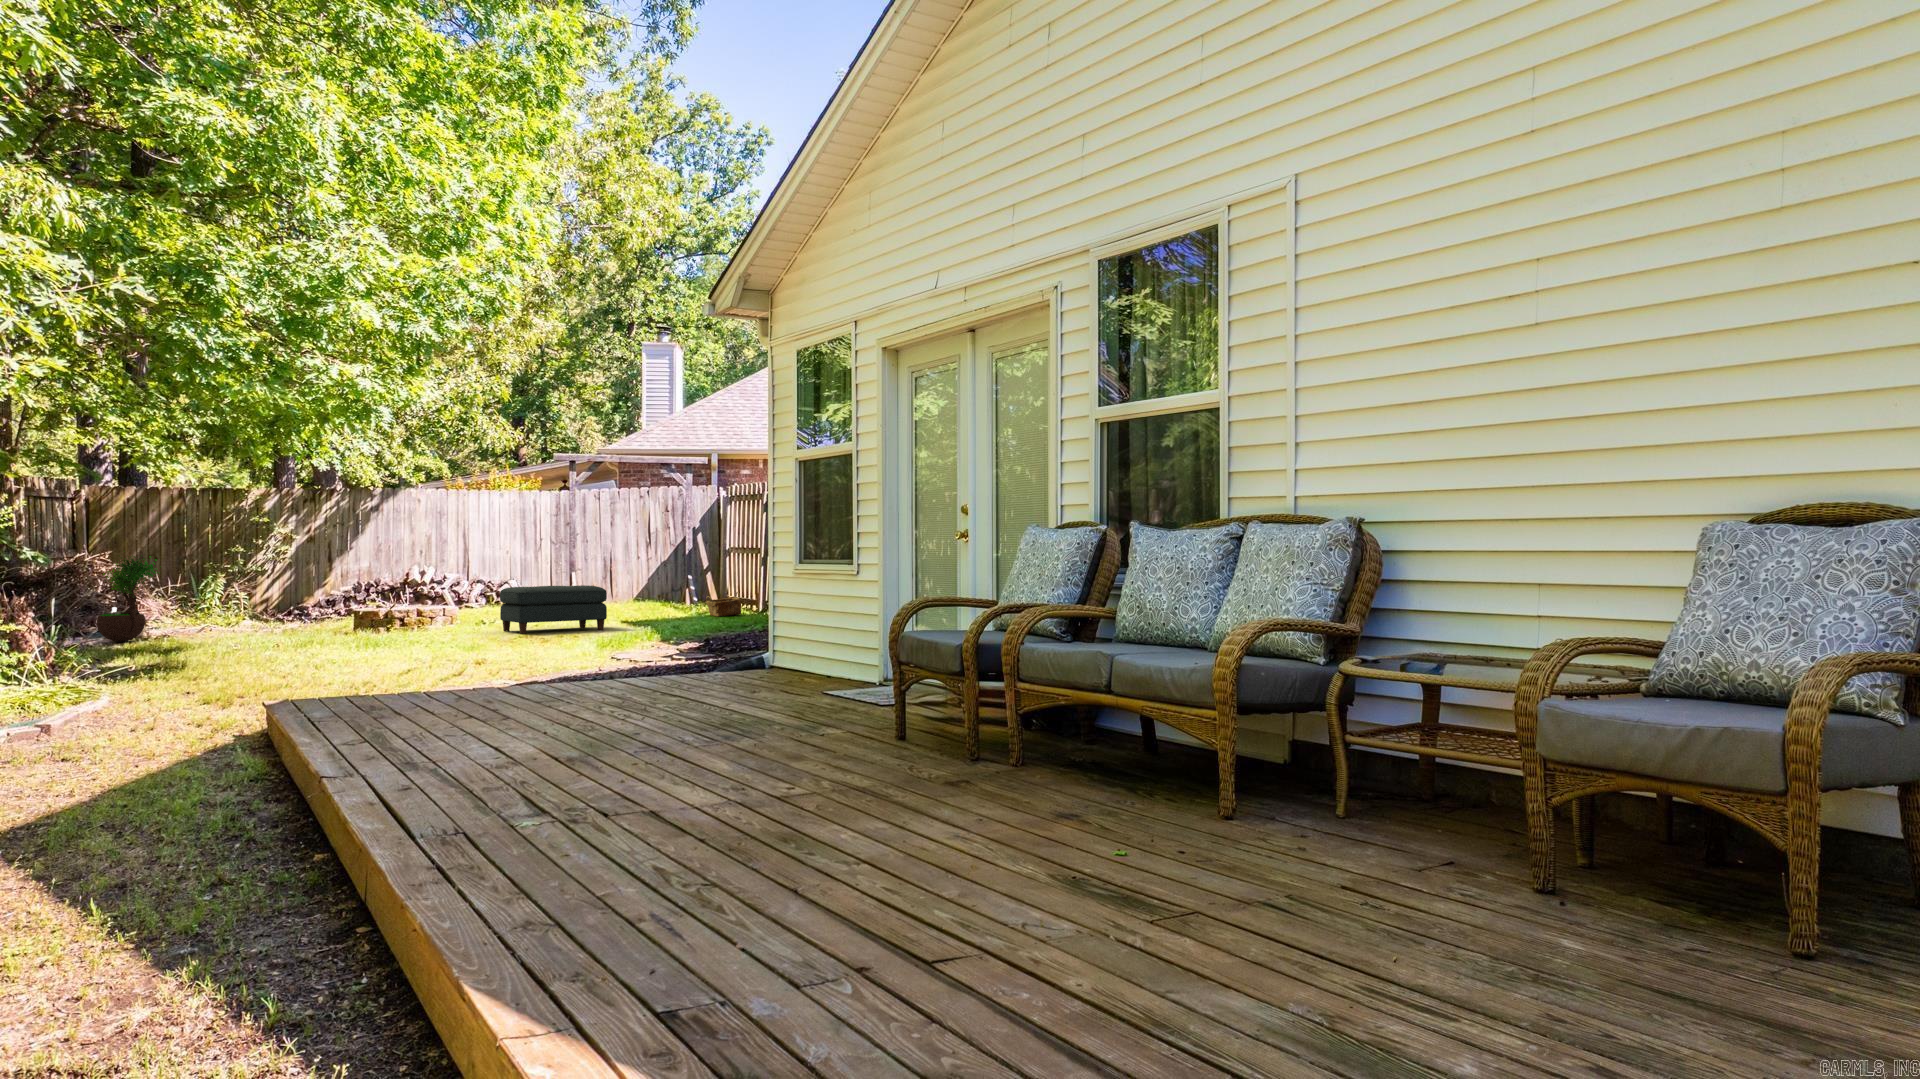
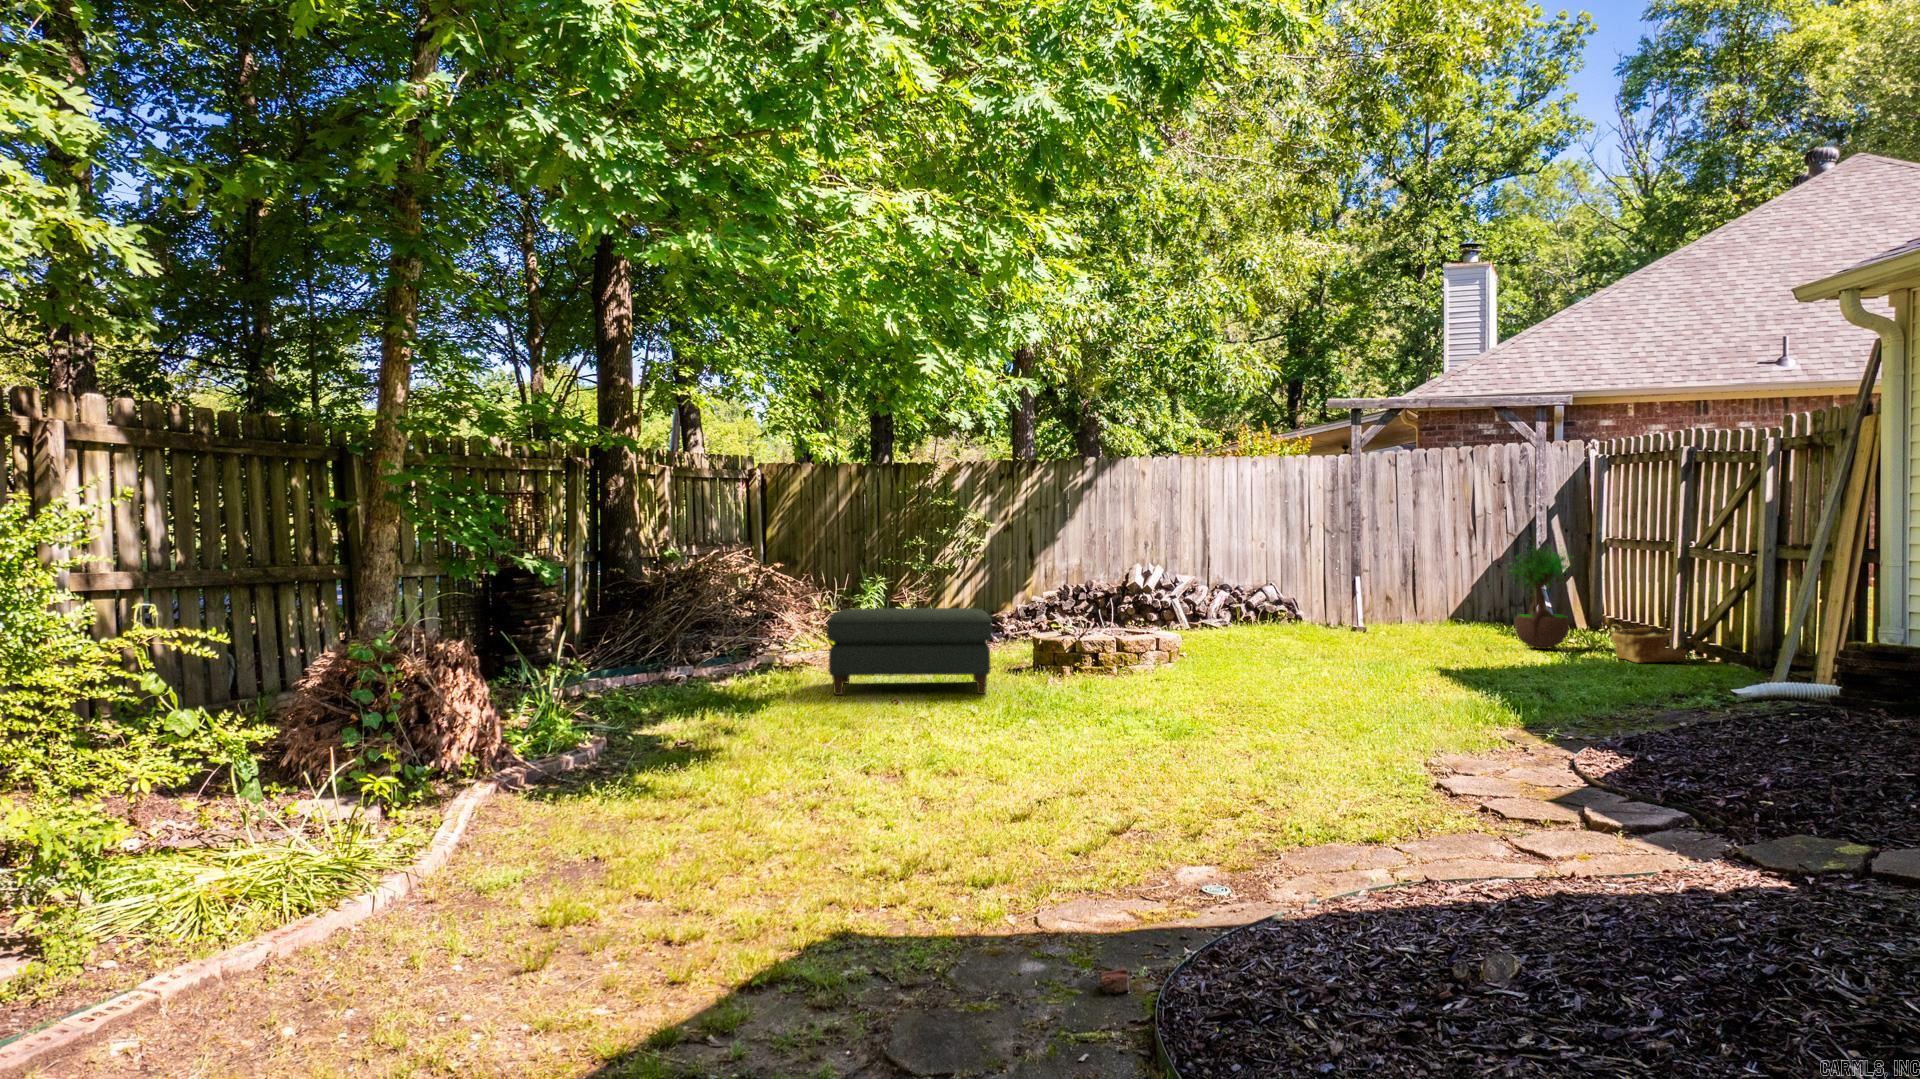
potted tree: present [97,555,158,642] -> present [1503,538,1571,649]
ottoman: present [500,585,607,634] -> present [827,608,993,695]

